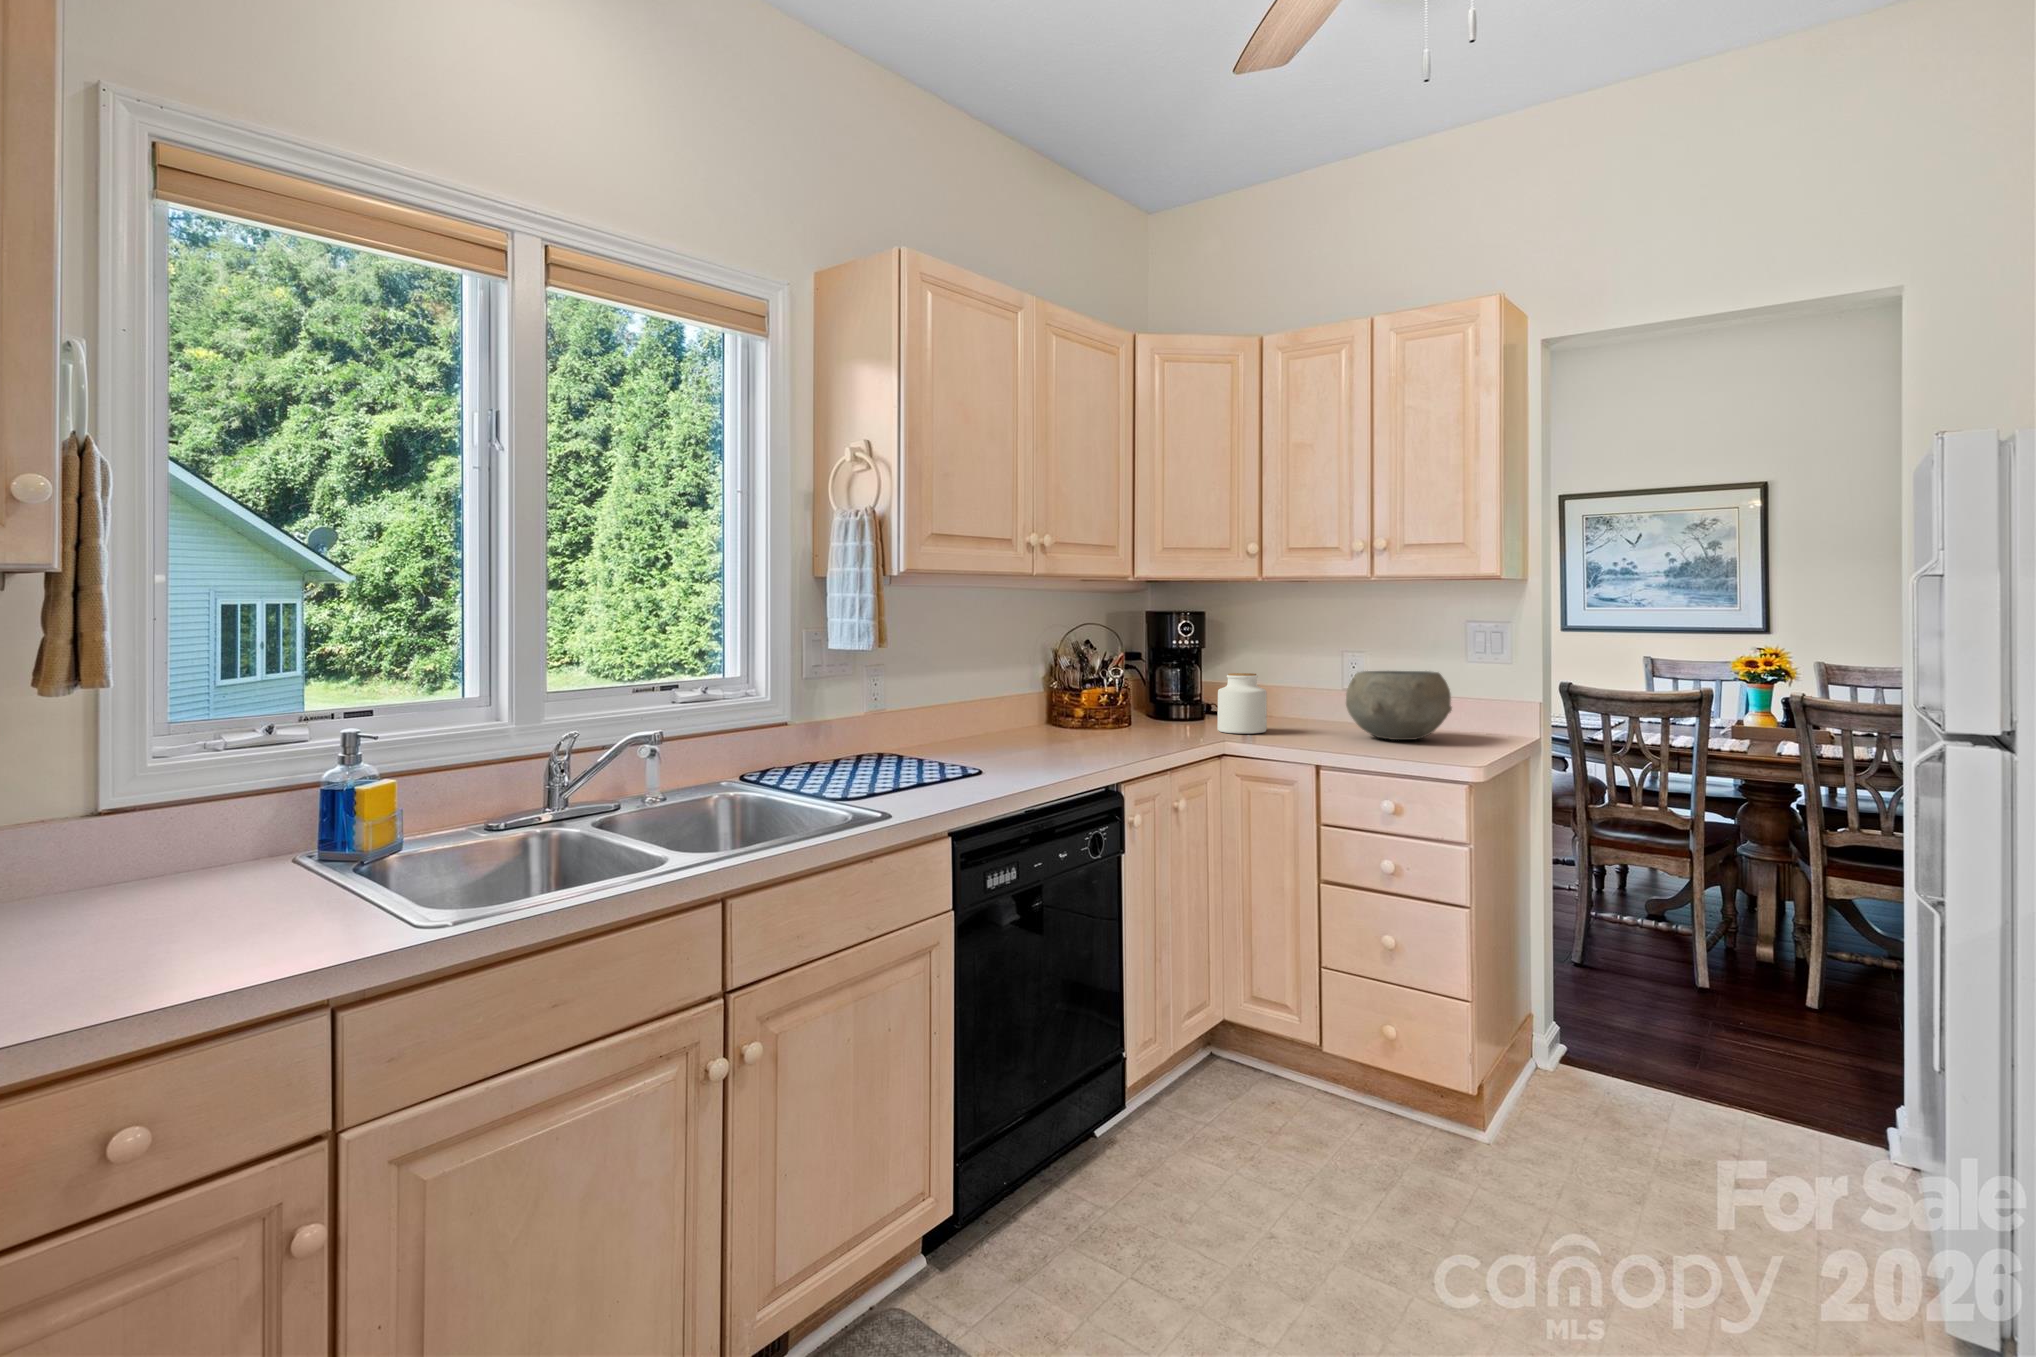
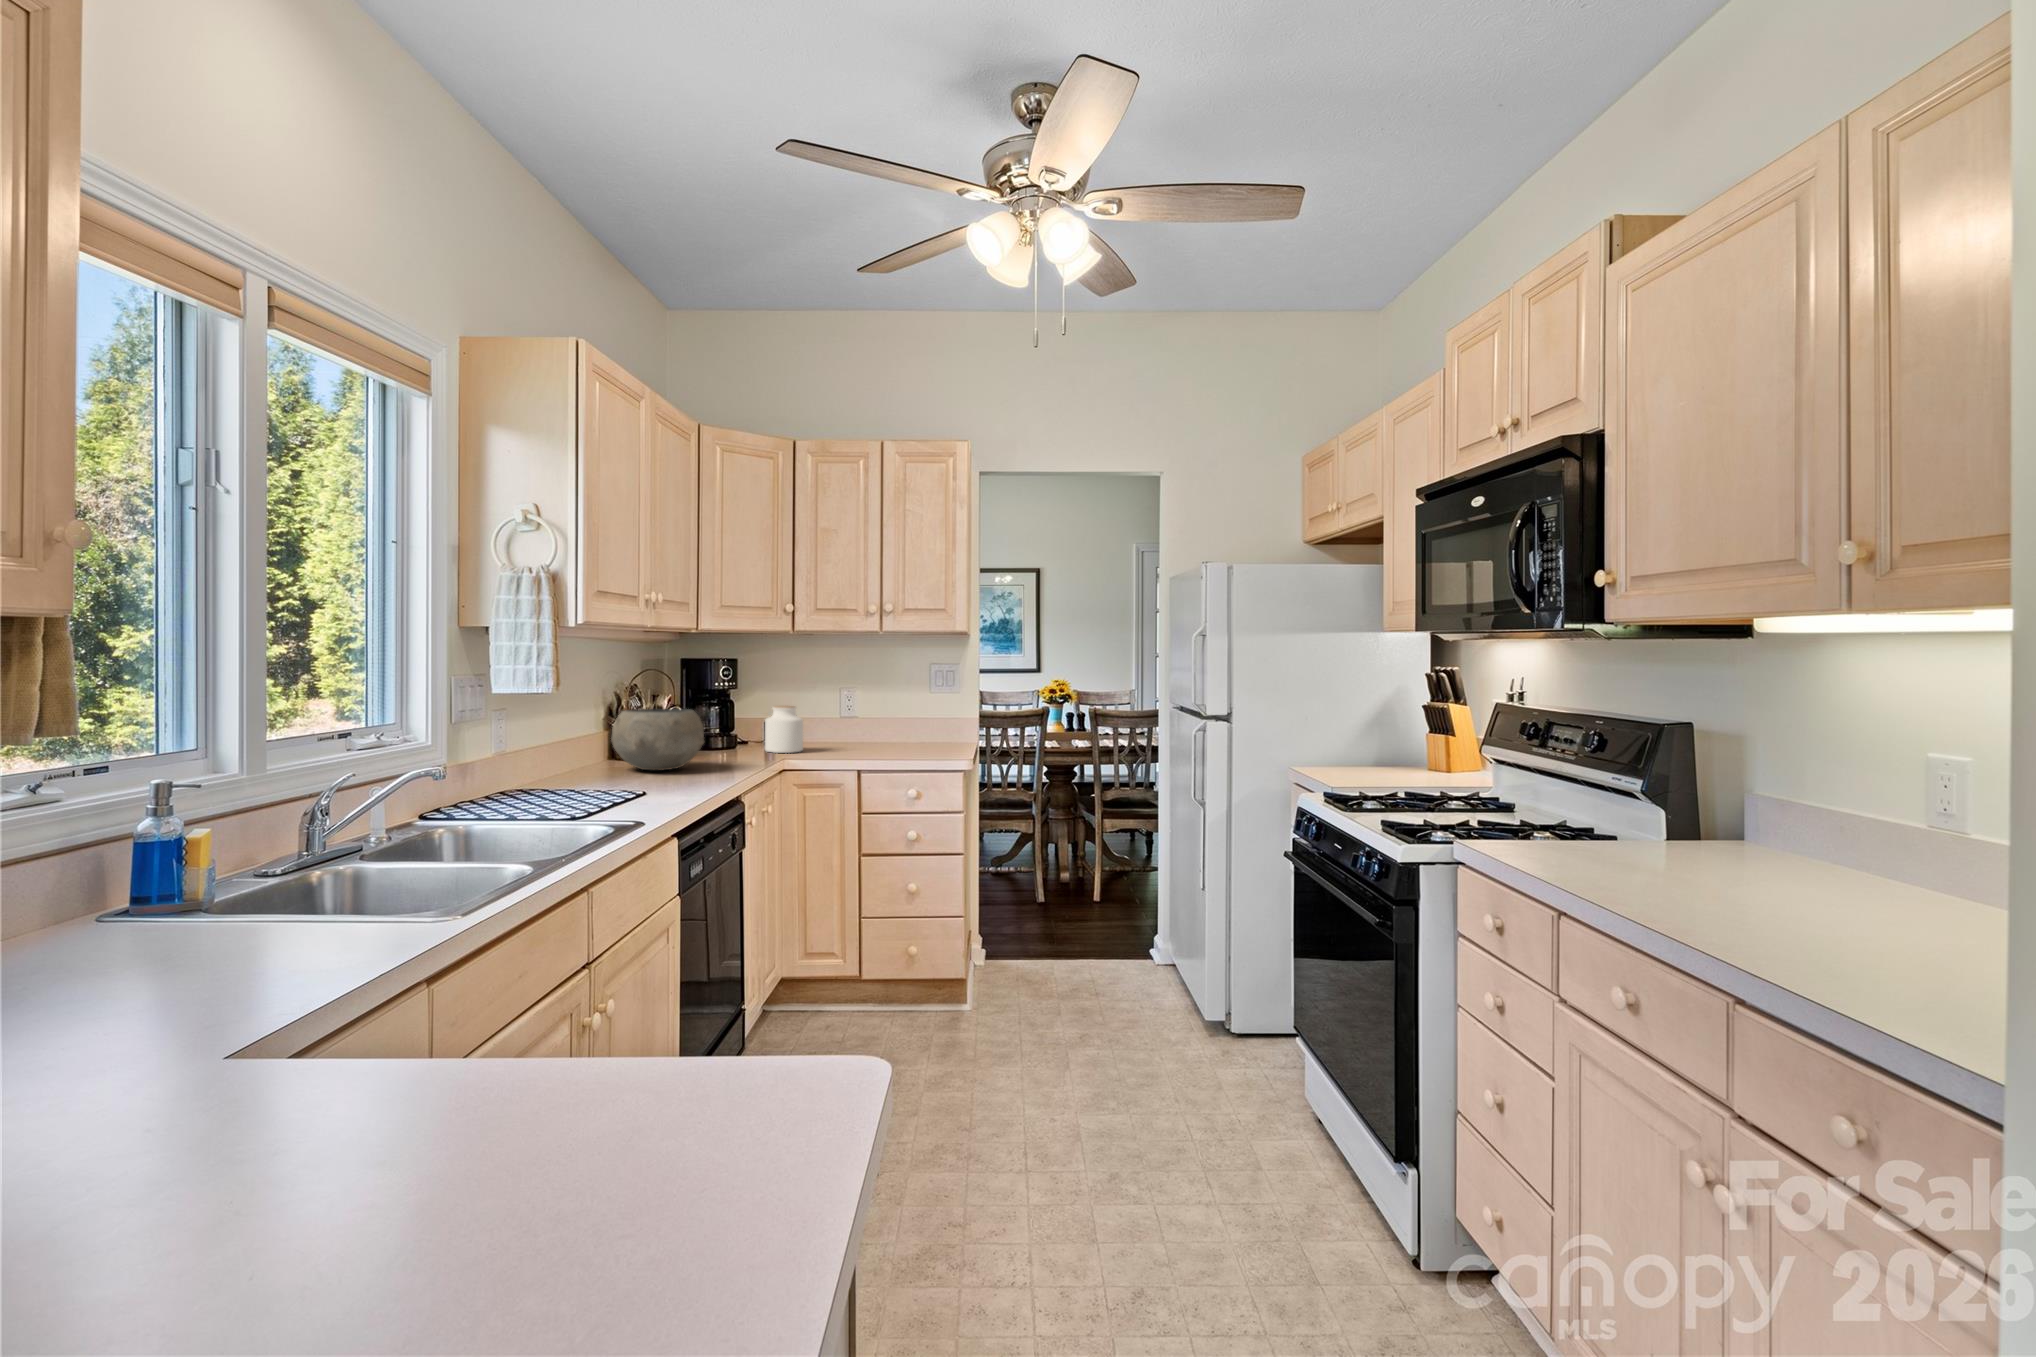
ceramic bowl: present [1346,671,1452,740] -> present [611,709,704,770]

